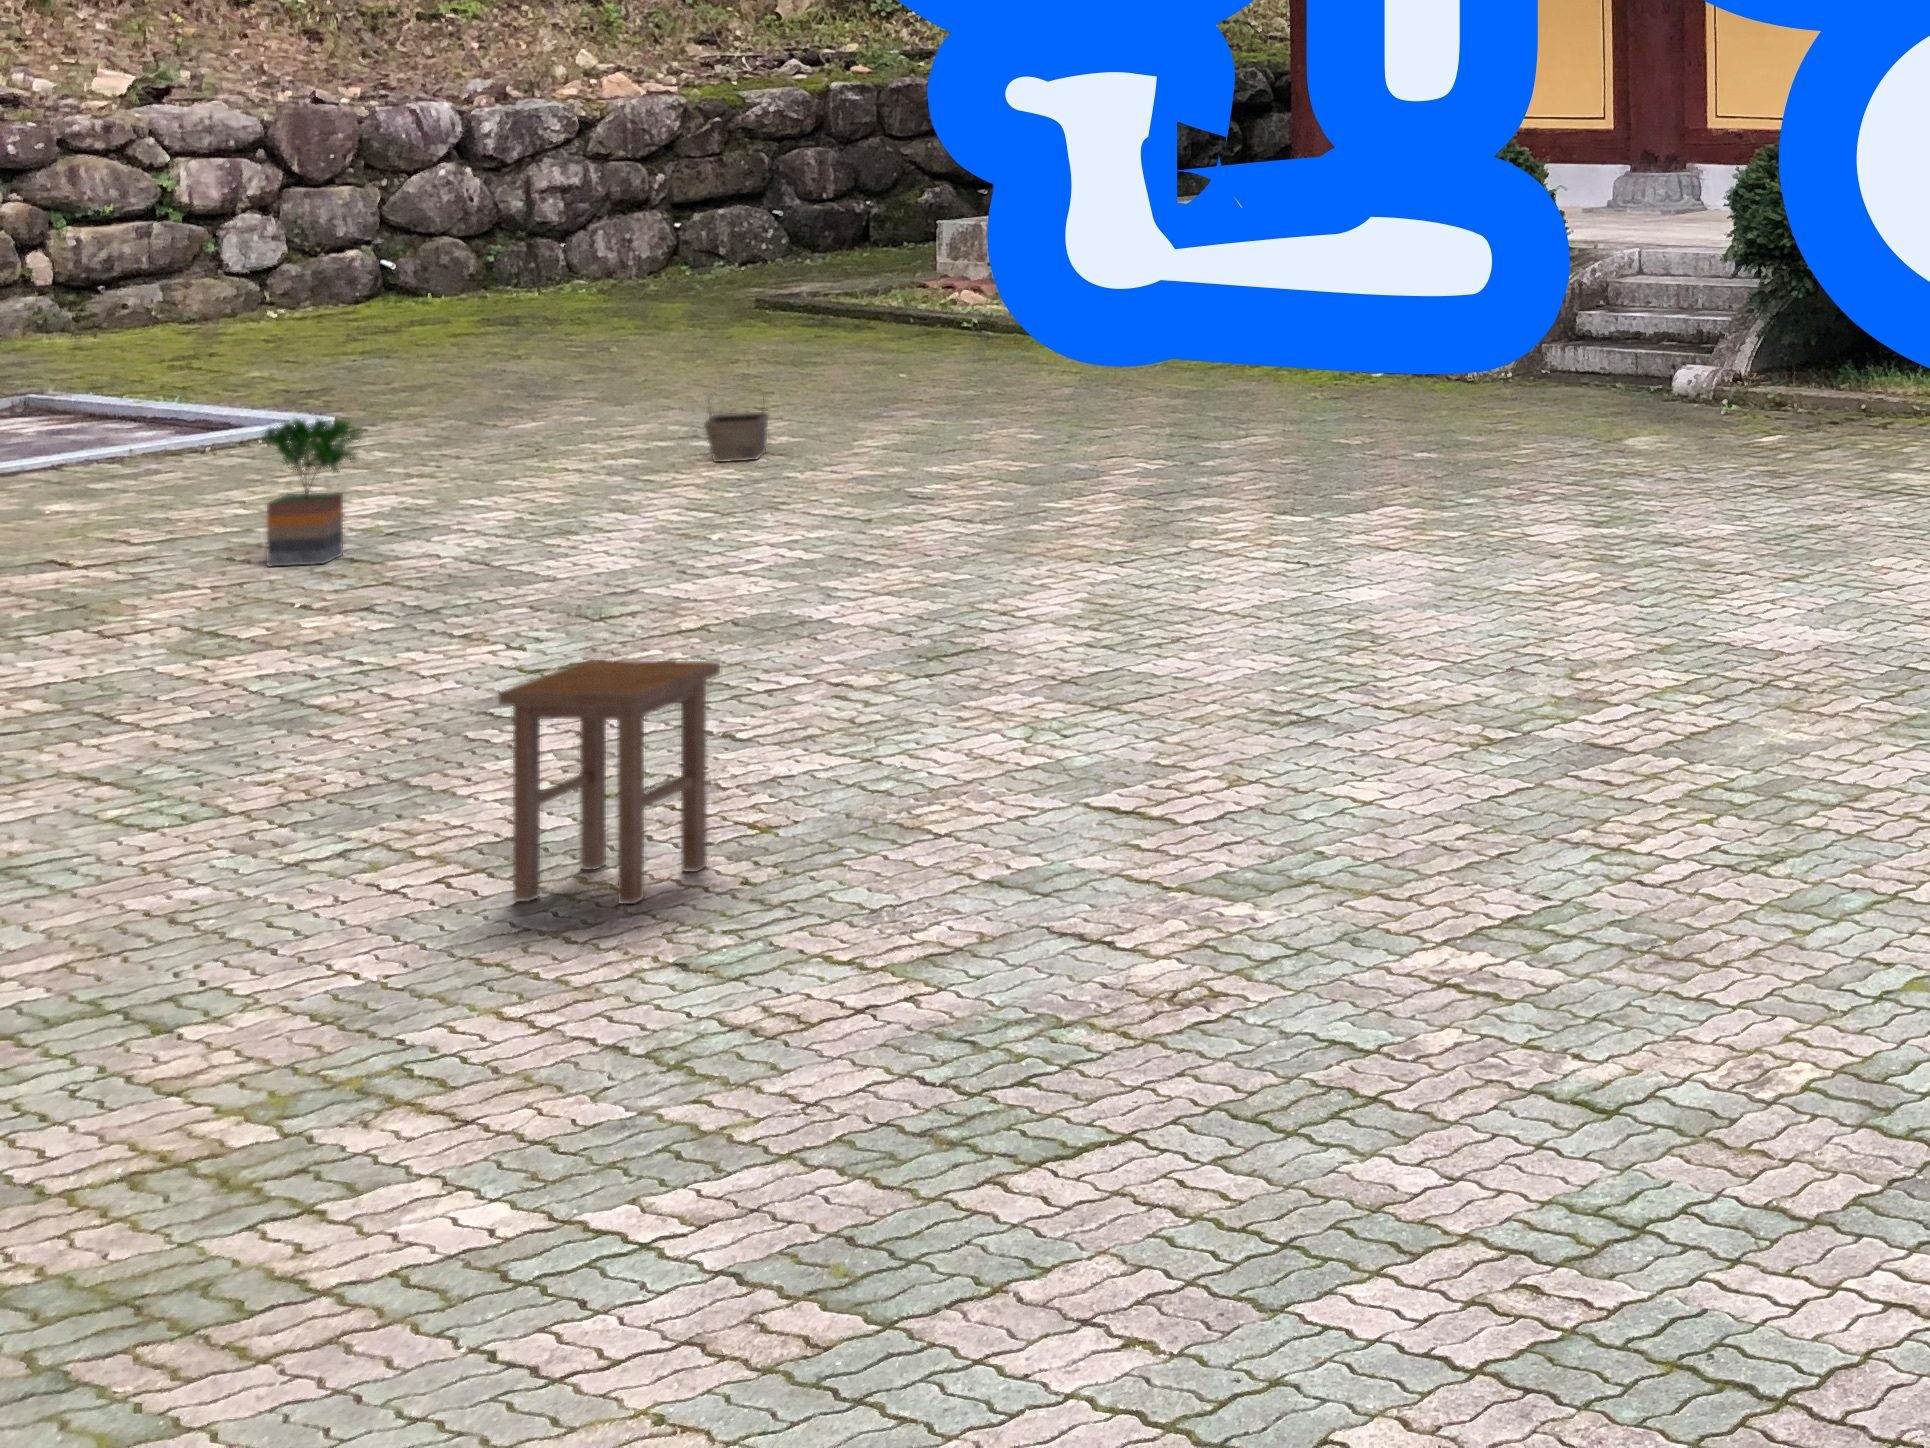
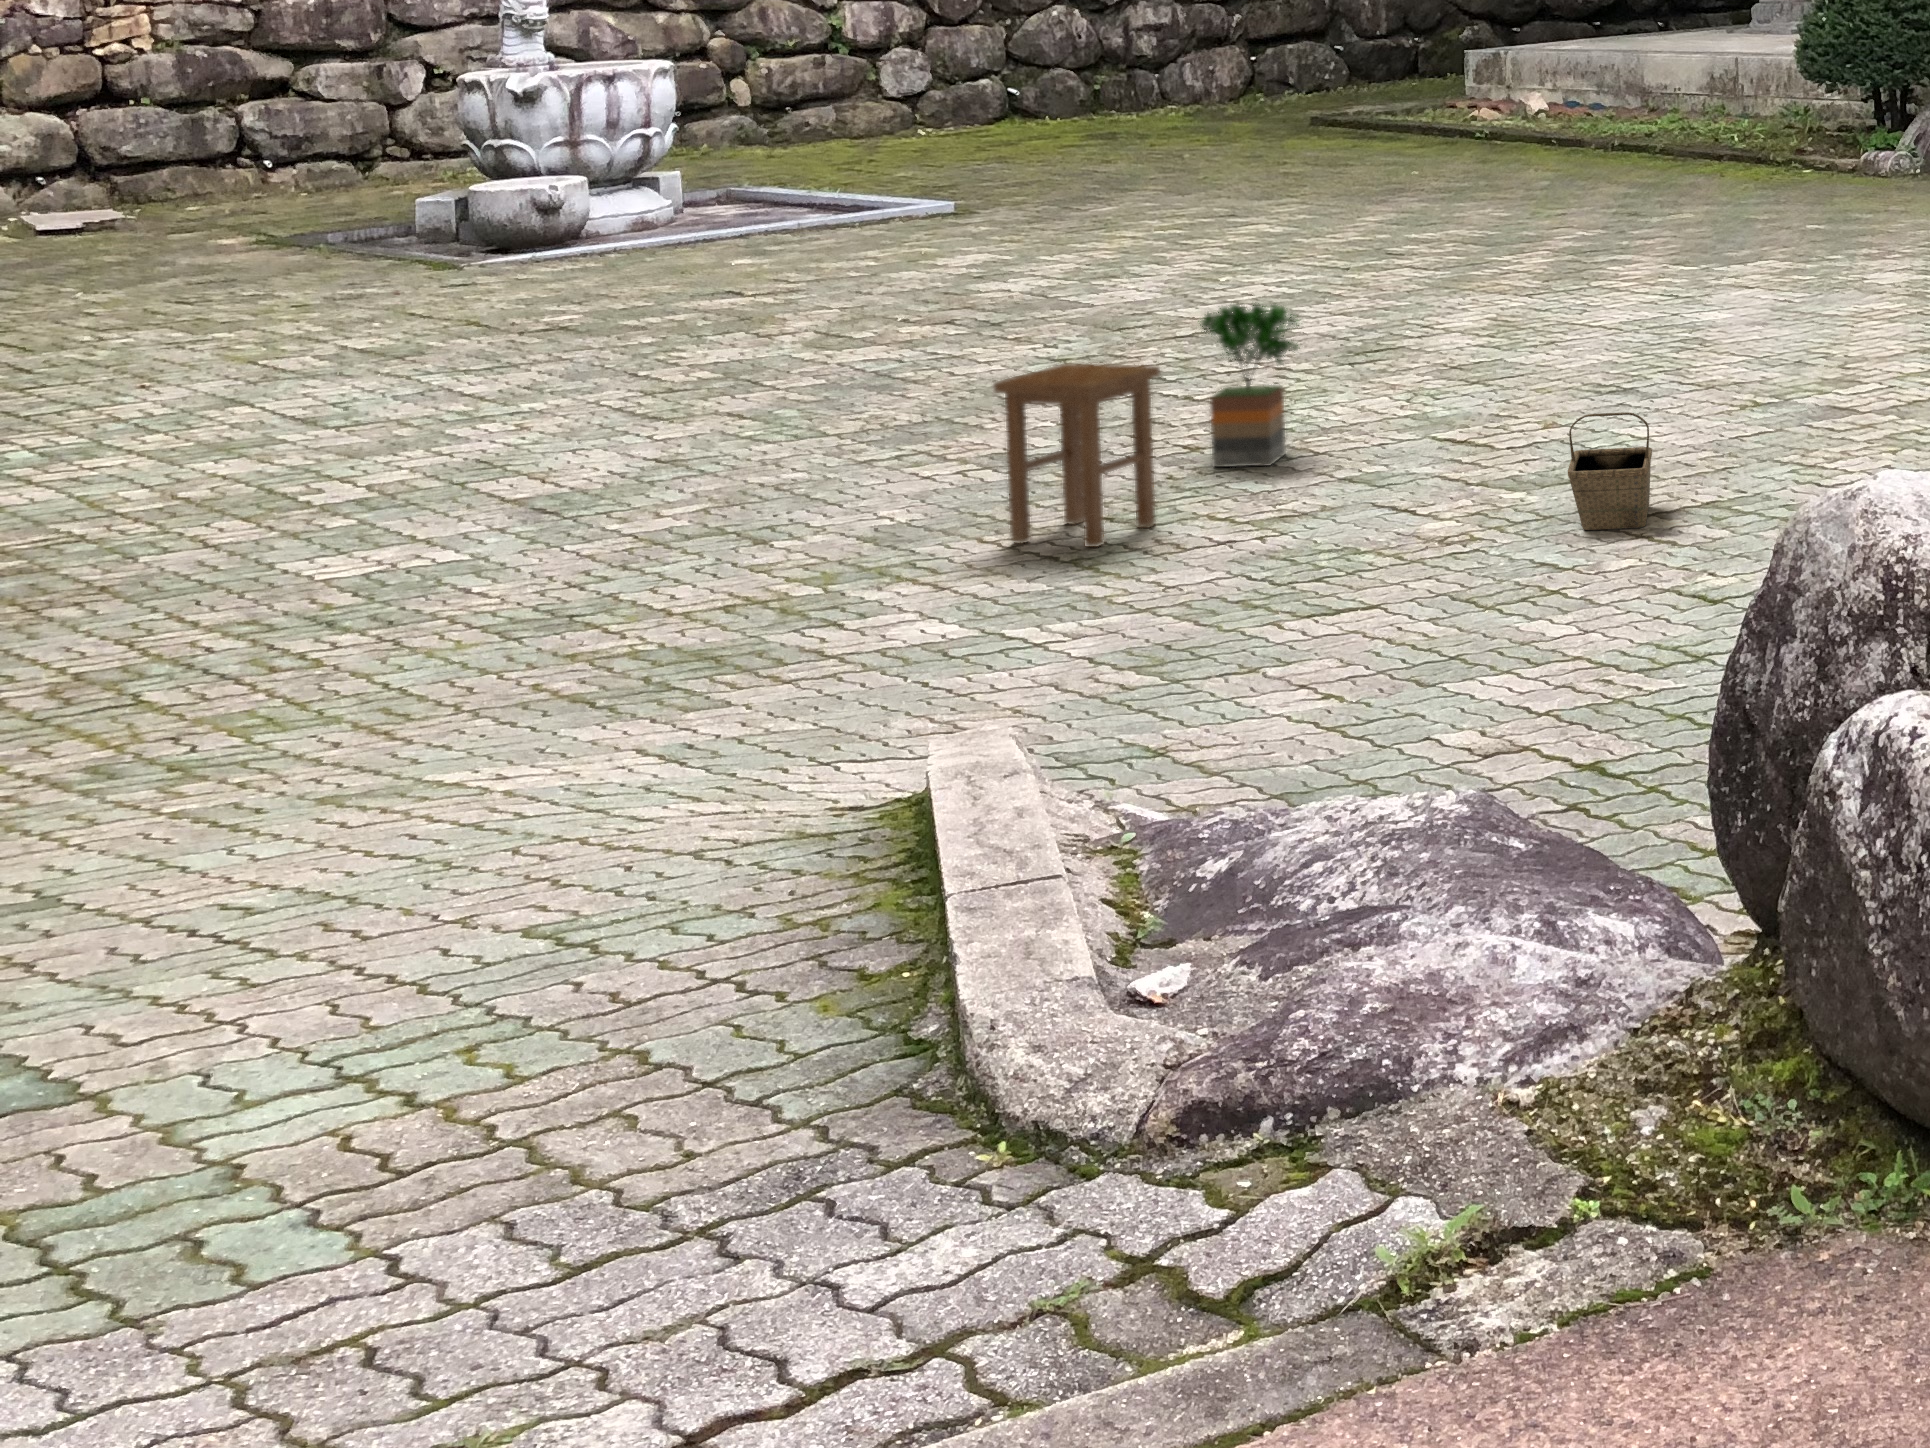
basket: present [704,387,769,462] -> present [1568,412,1652,530]
potted tree: present [262,418,363,566] -> present [1198,303,1300,467]

